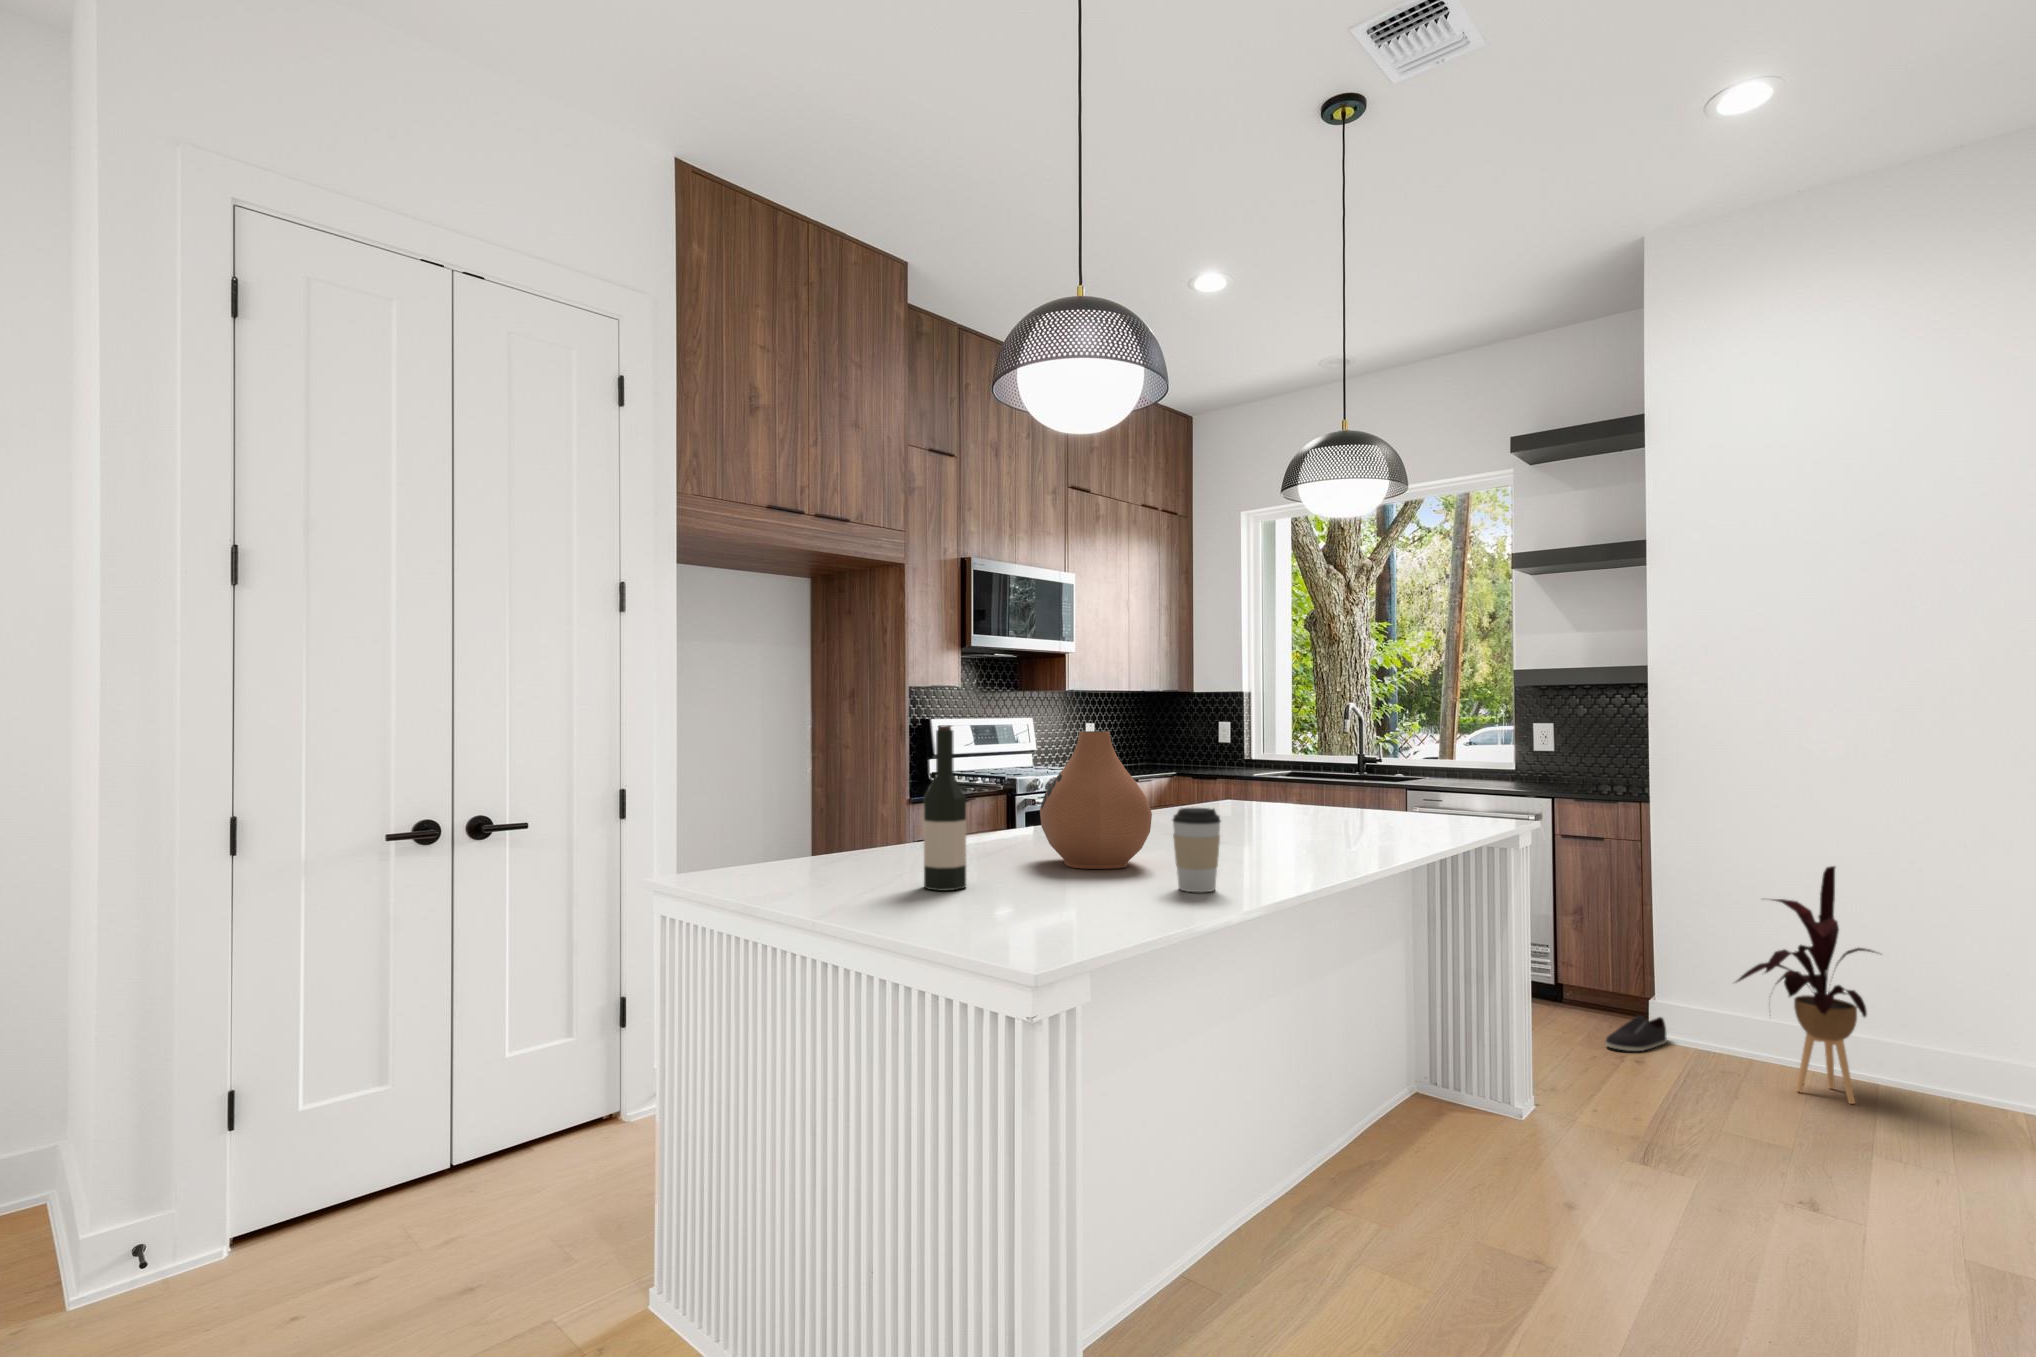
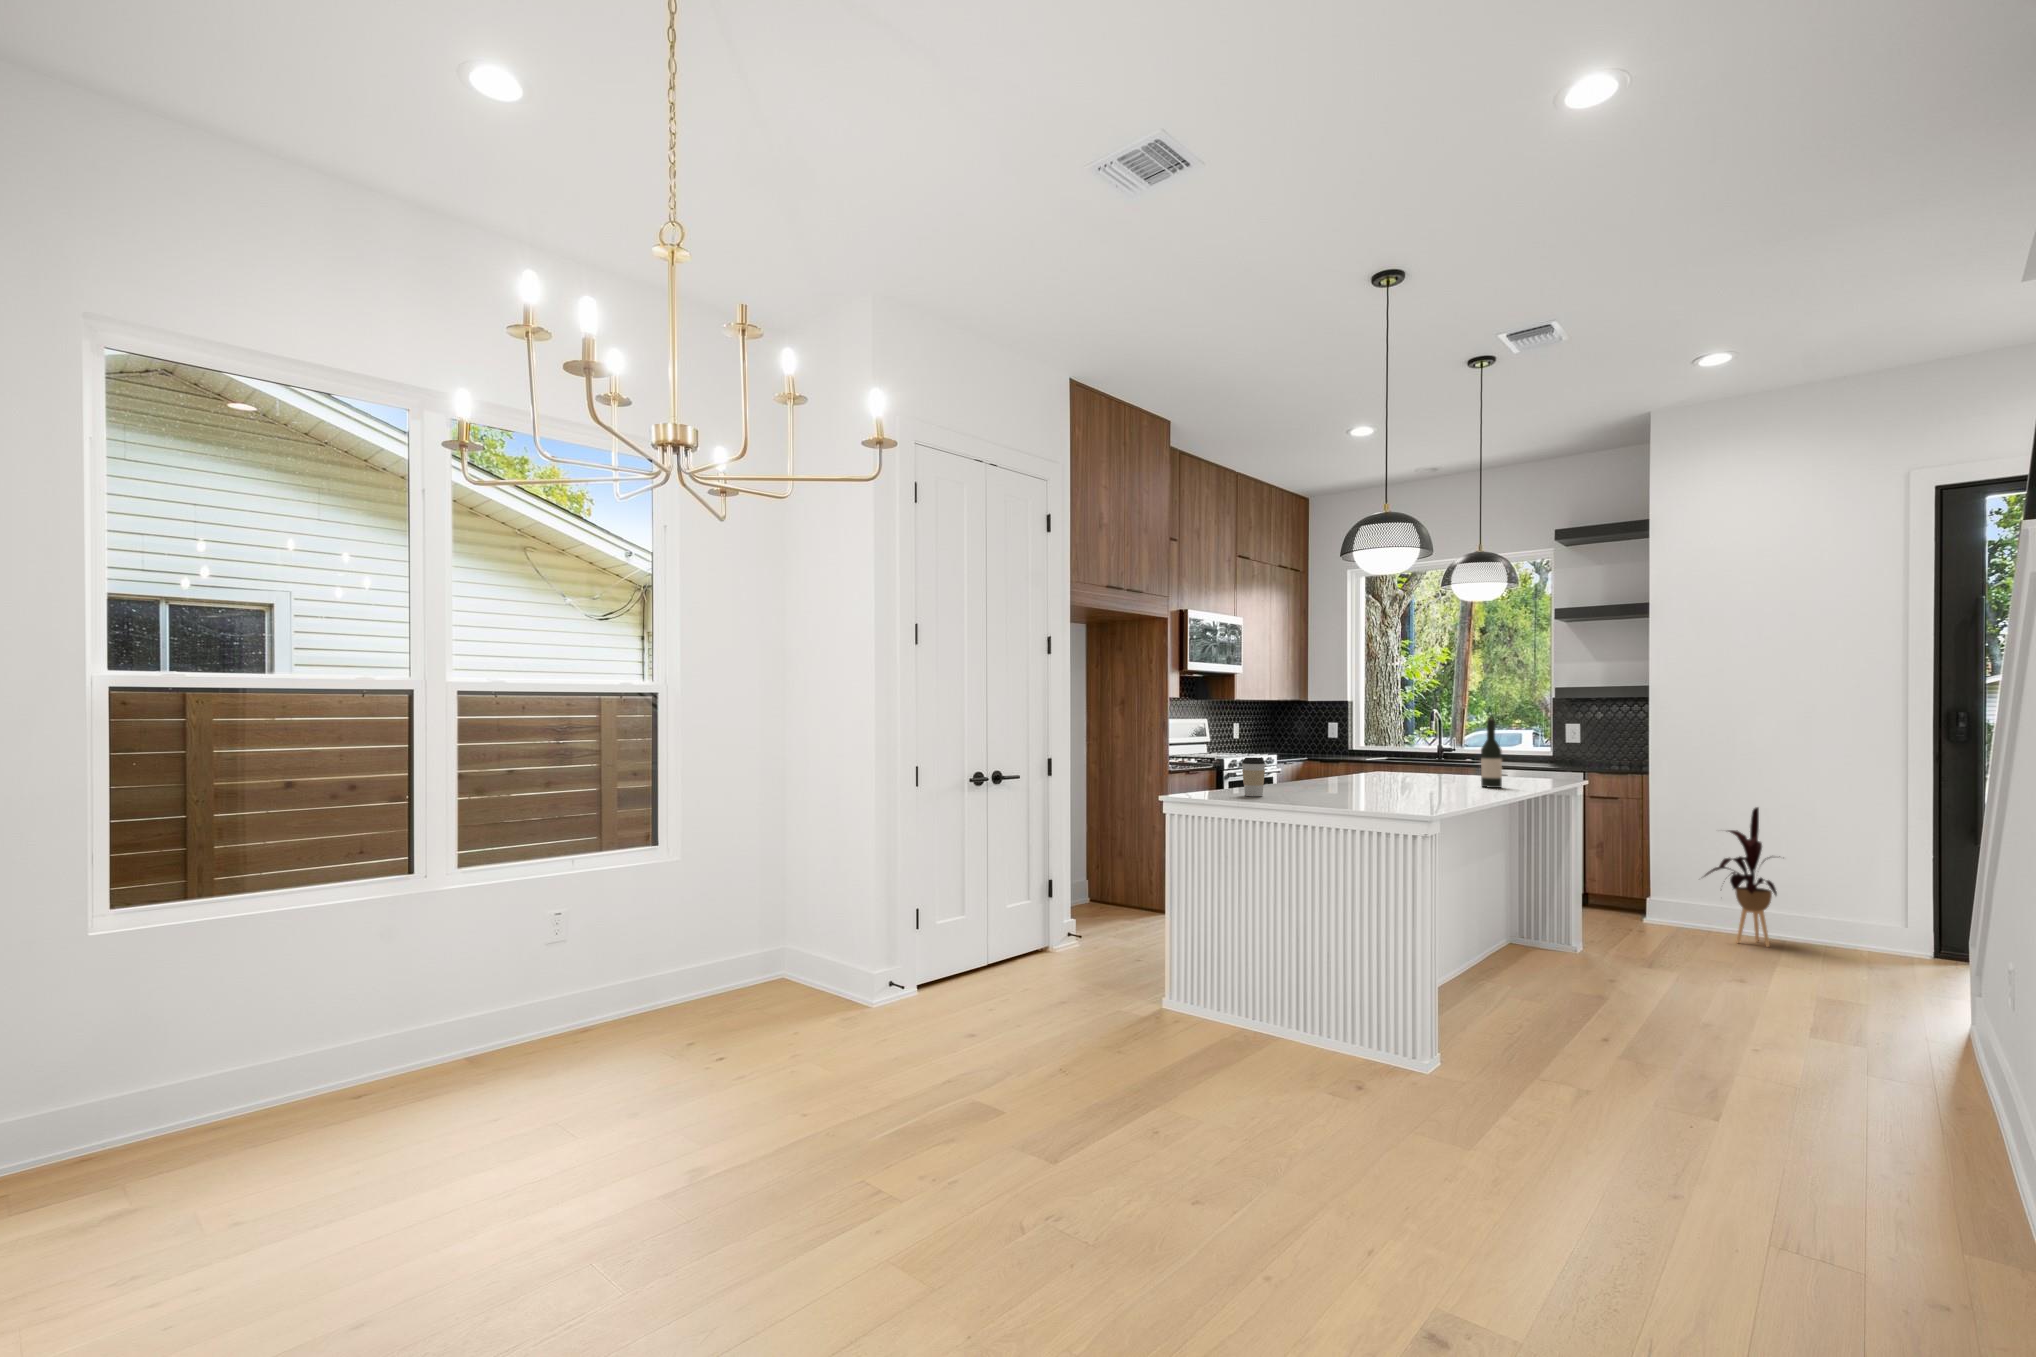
wine bottle: present [924,725,966,891] -> present [1481,718,1502,788]
vase: present [1040,731,1152,869] -> none [1343,723,1408,792]
coffee cup: present [1173,808,1221,892] -> present [1242,757,1265,796]
shoe: present [1605,1015,1667,1051] -> none [1620,907,1659,928]

